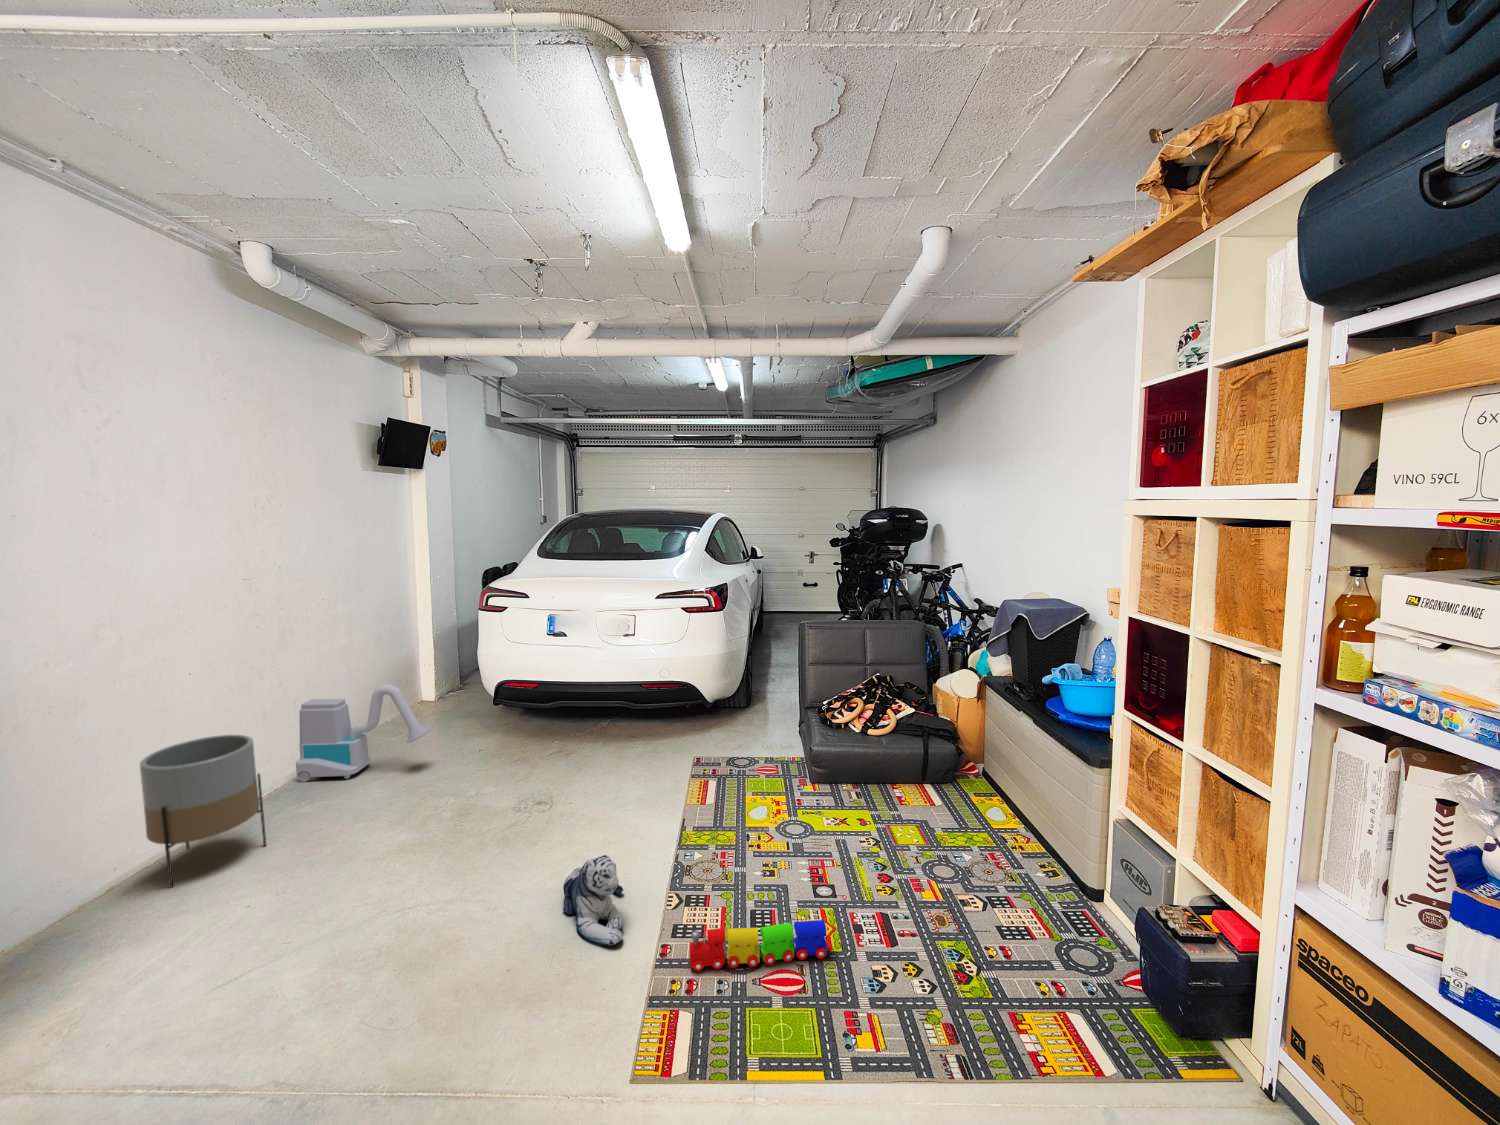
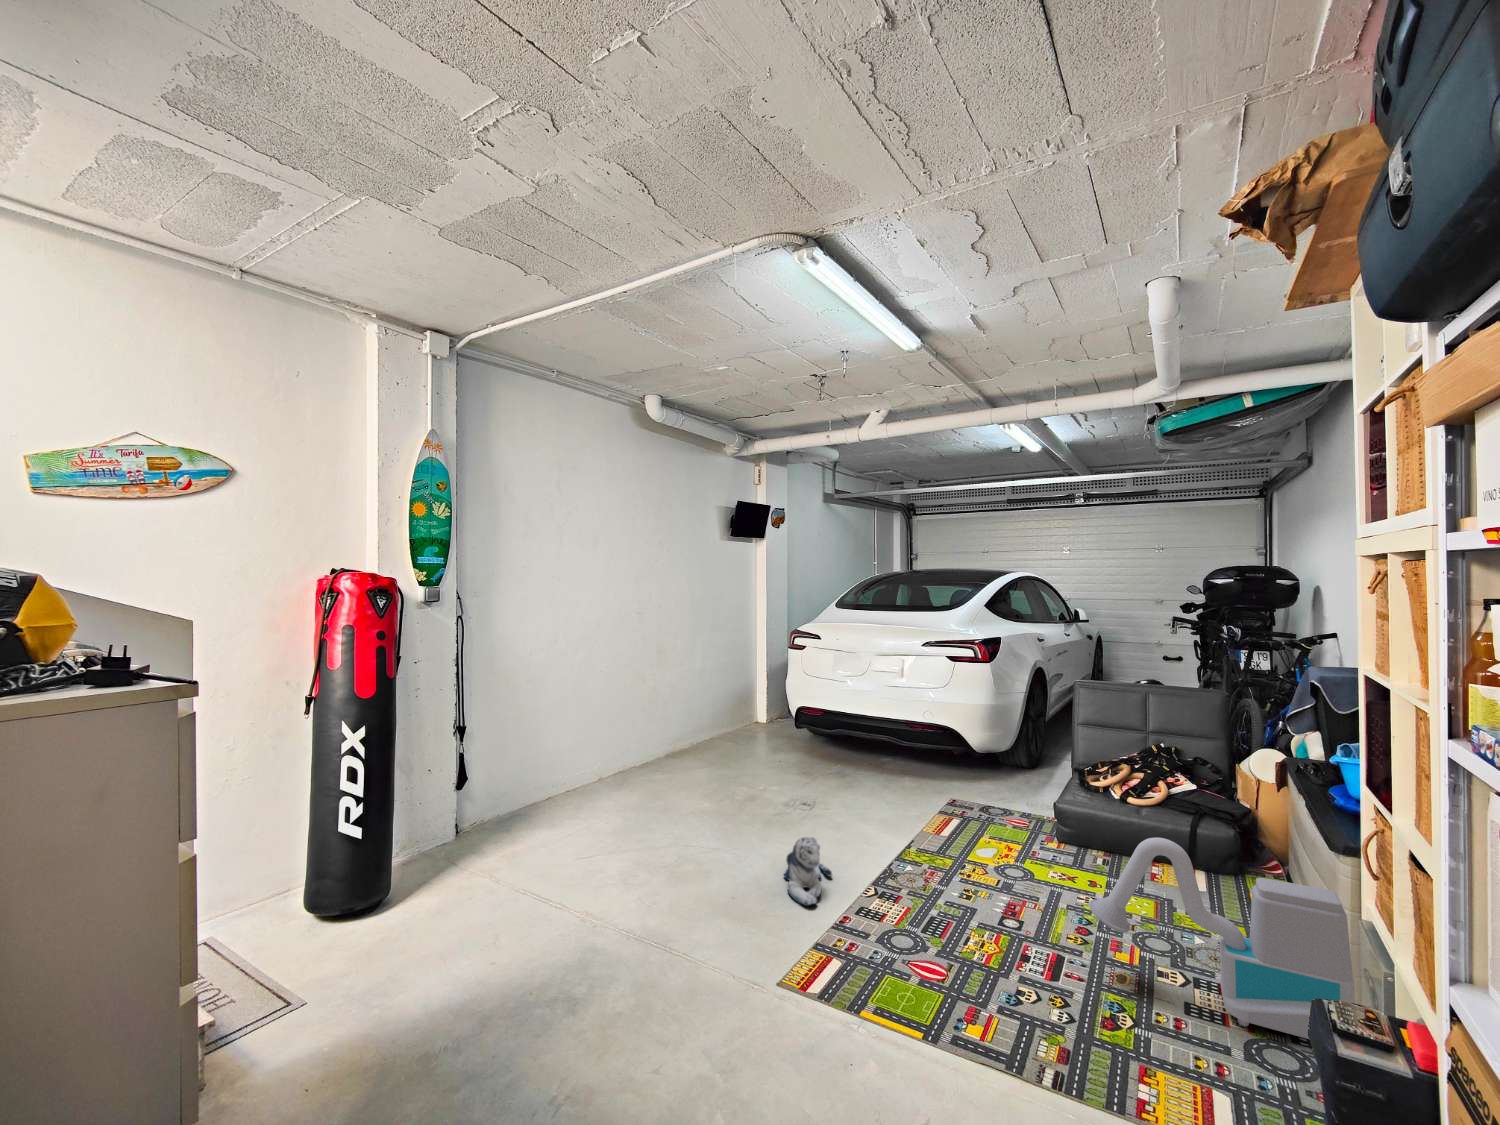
vacuum cleaner: present [296,685,431,782] -> present [1089,837,1355,1039]
planter: present [140,735,266,888] -> none [566,714,625,805]
toy train: present [689,920,827,971] -> none [857,907,981,967]

